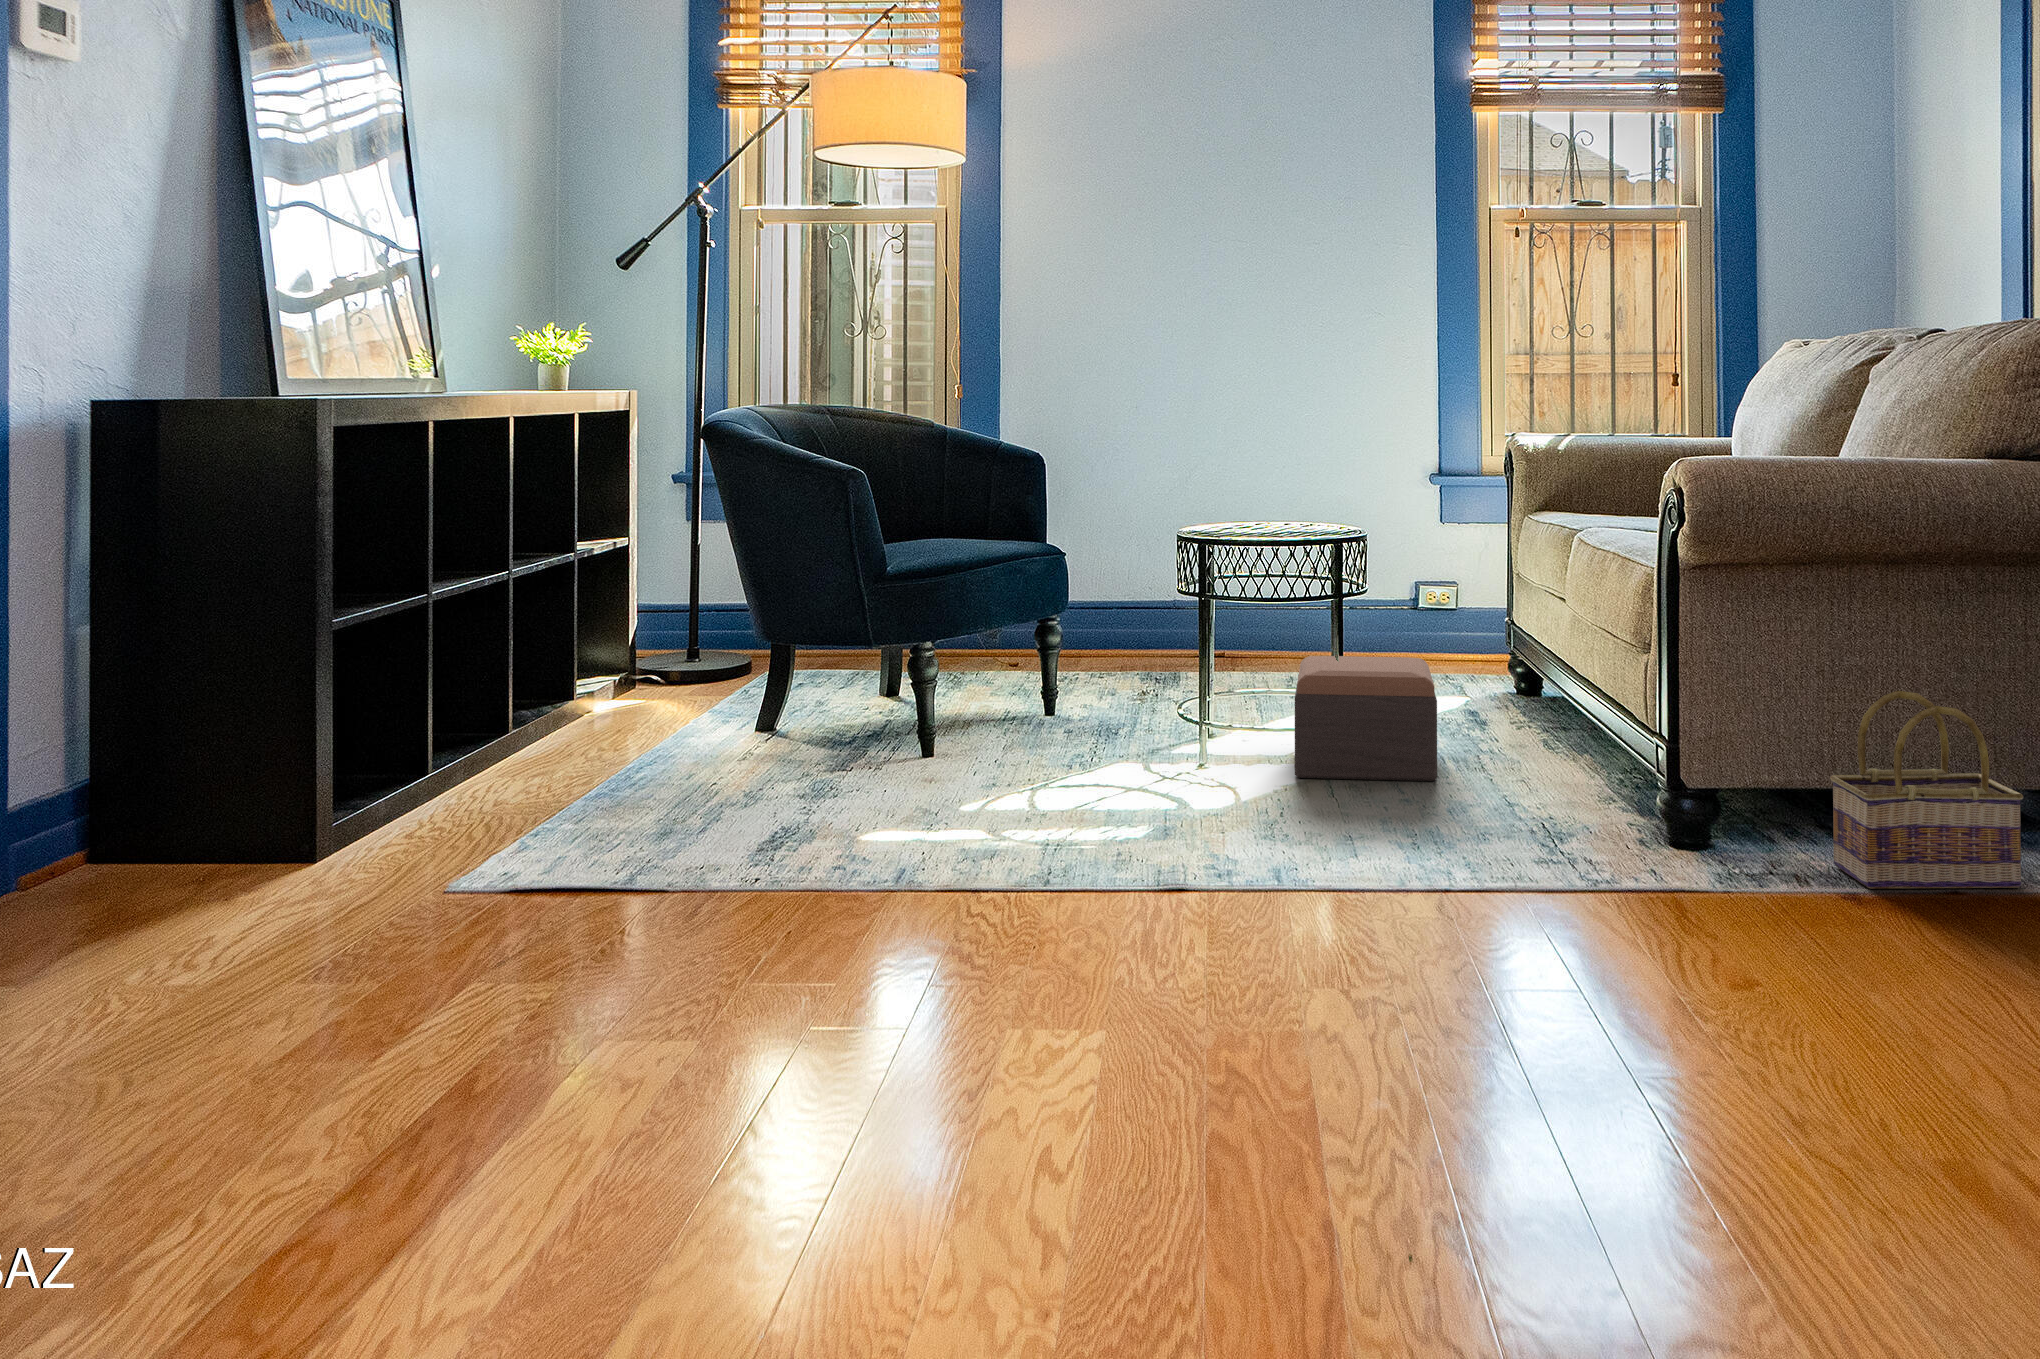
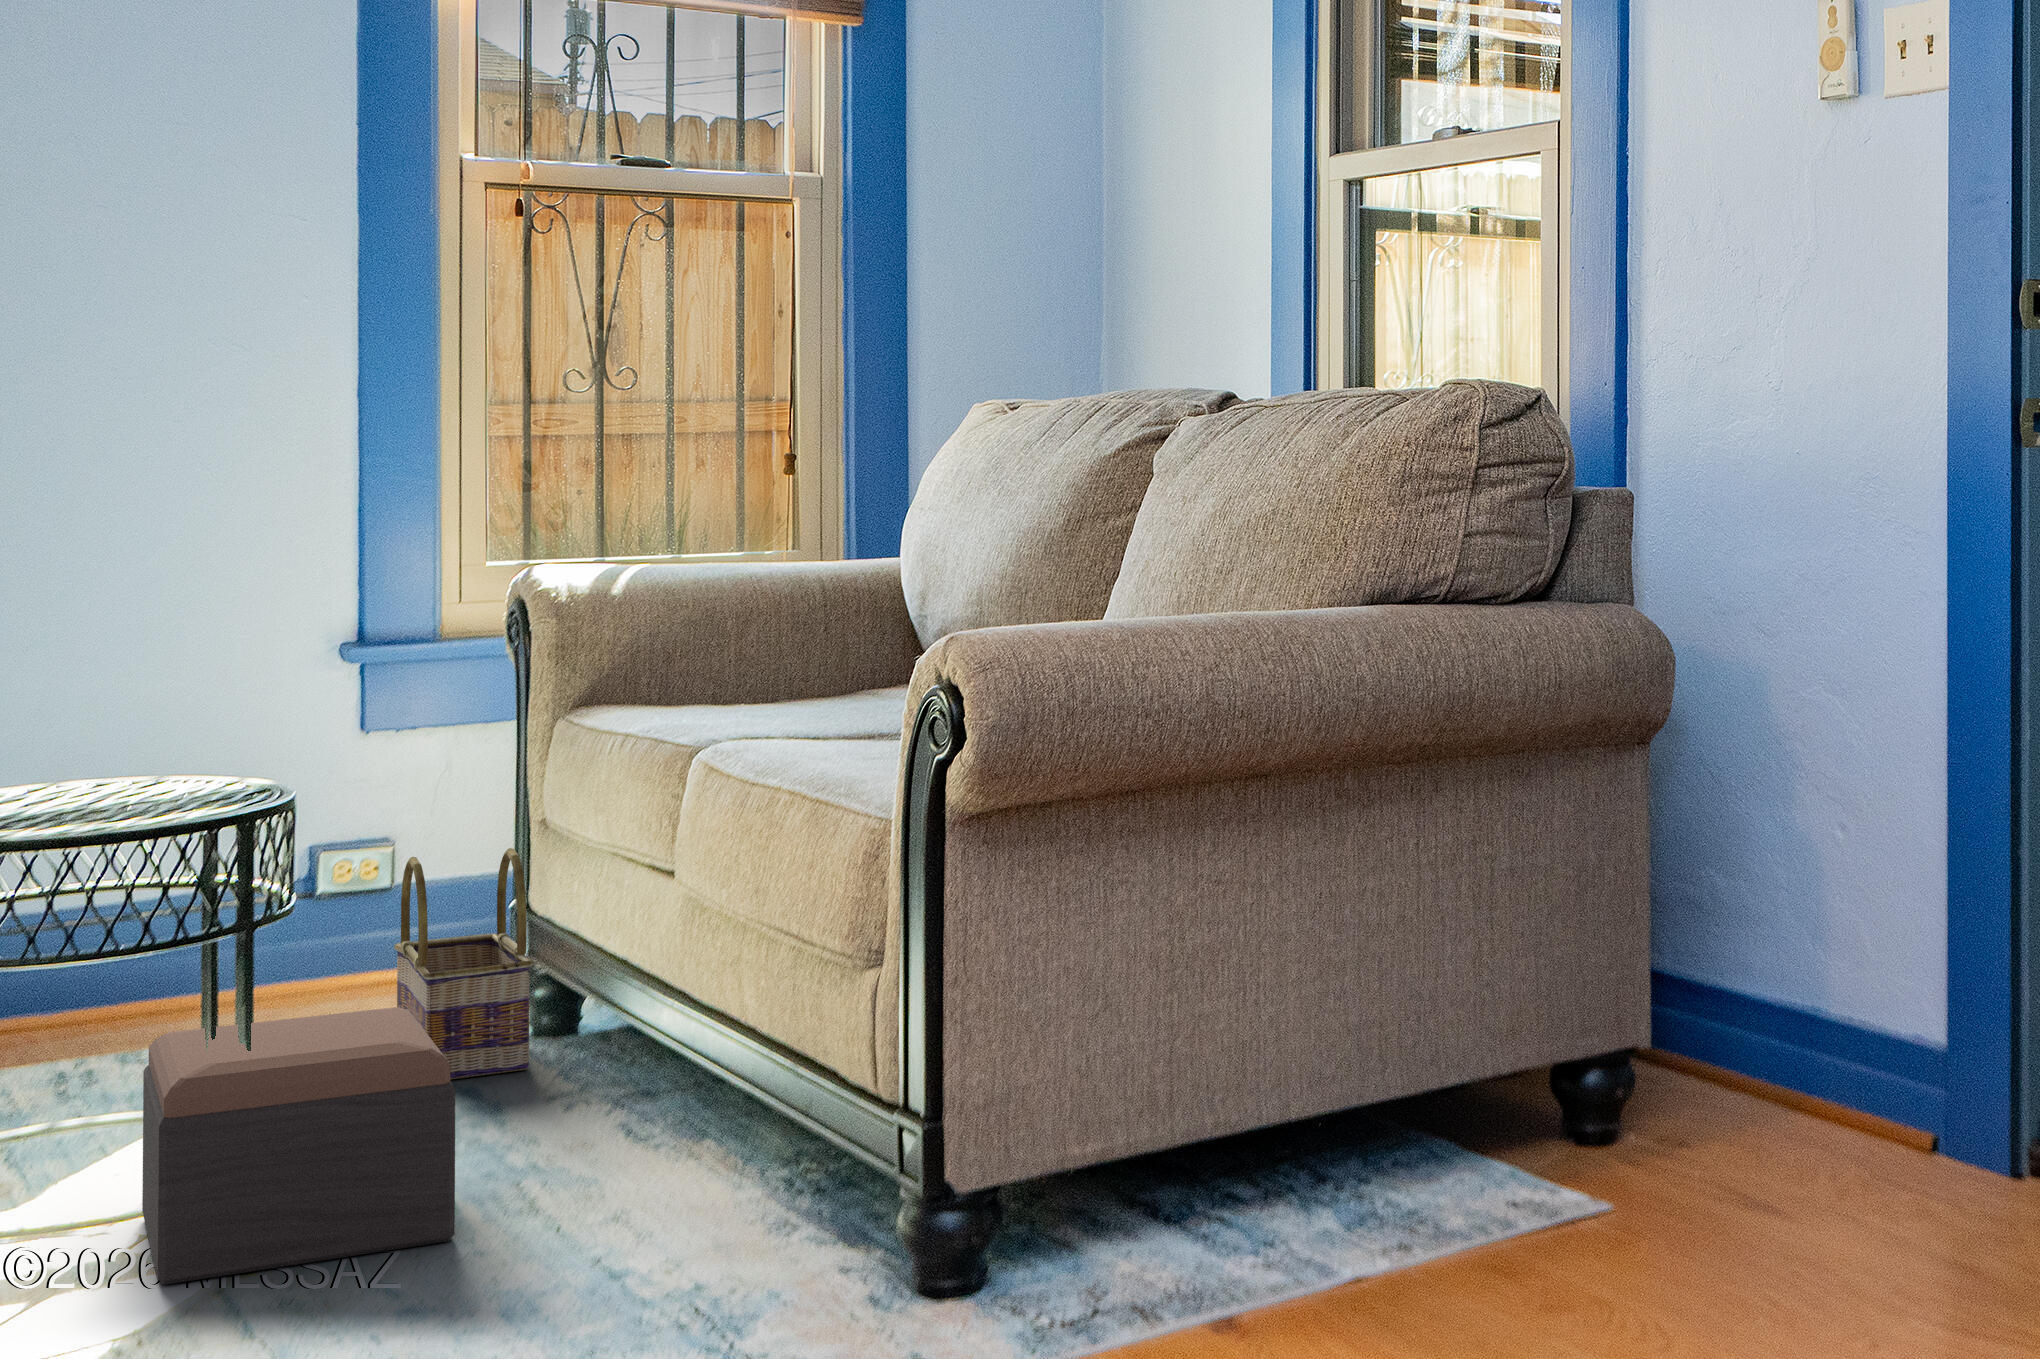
basket: present [1830,691,2023,889] -> present [394,848,533,1079]

